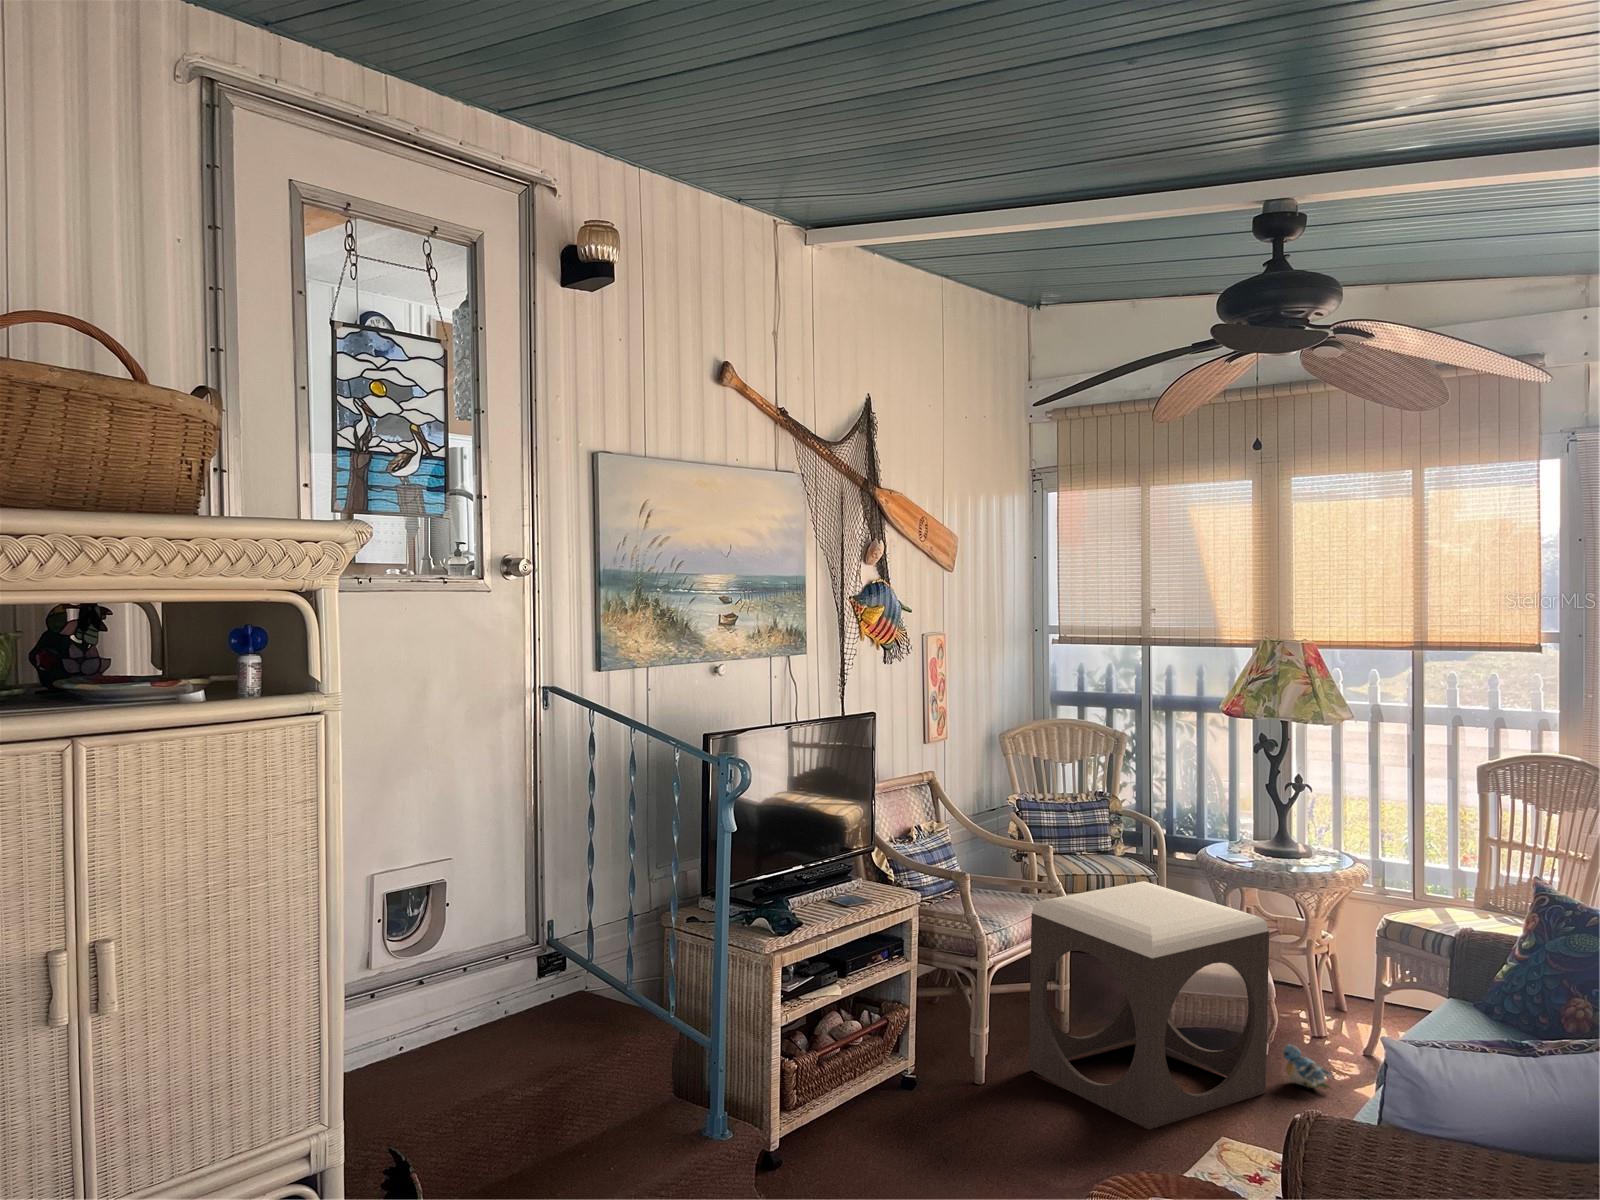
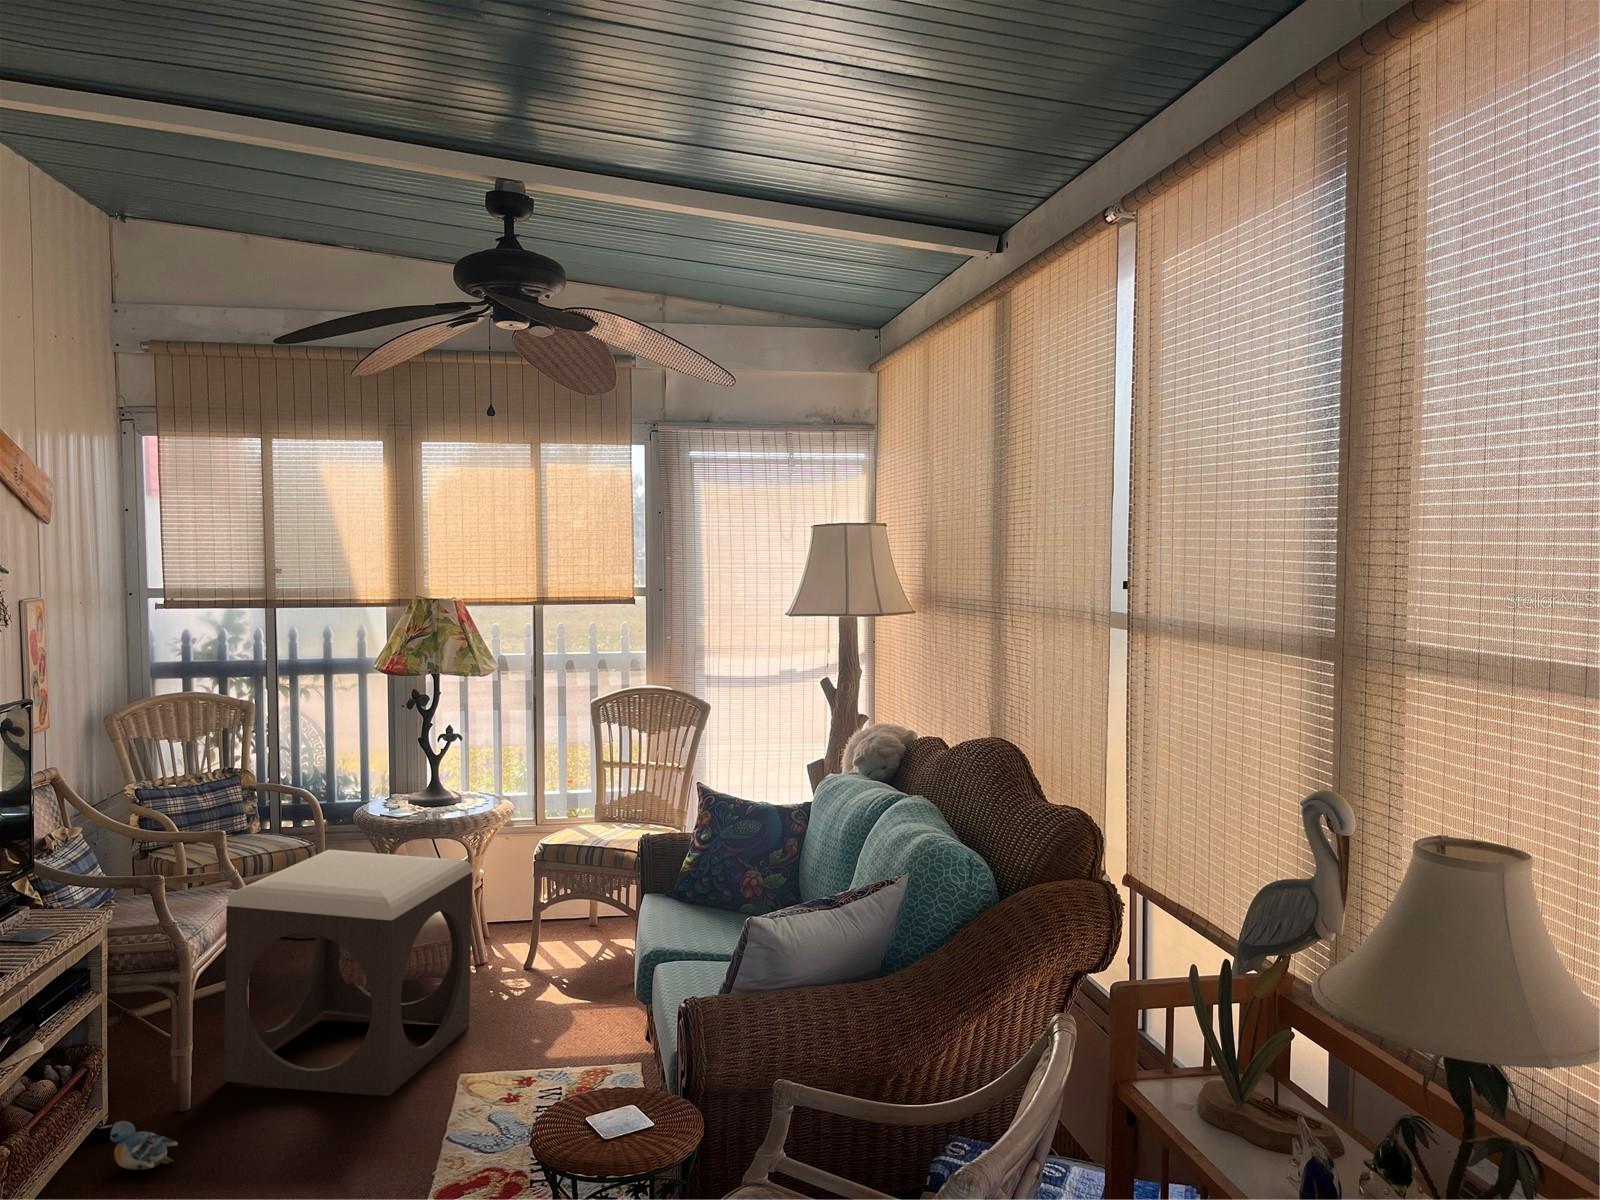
plush toy: present [1283,1045,1333,1088] -> present [110,1121,178,1170]

